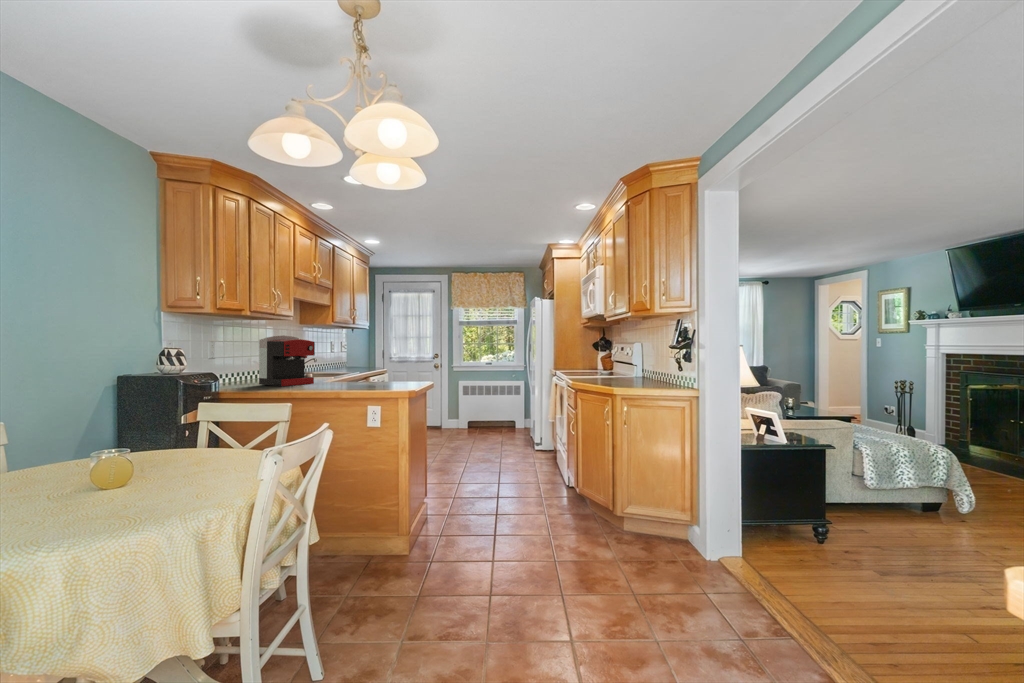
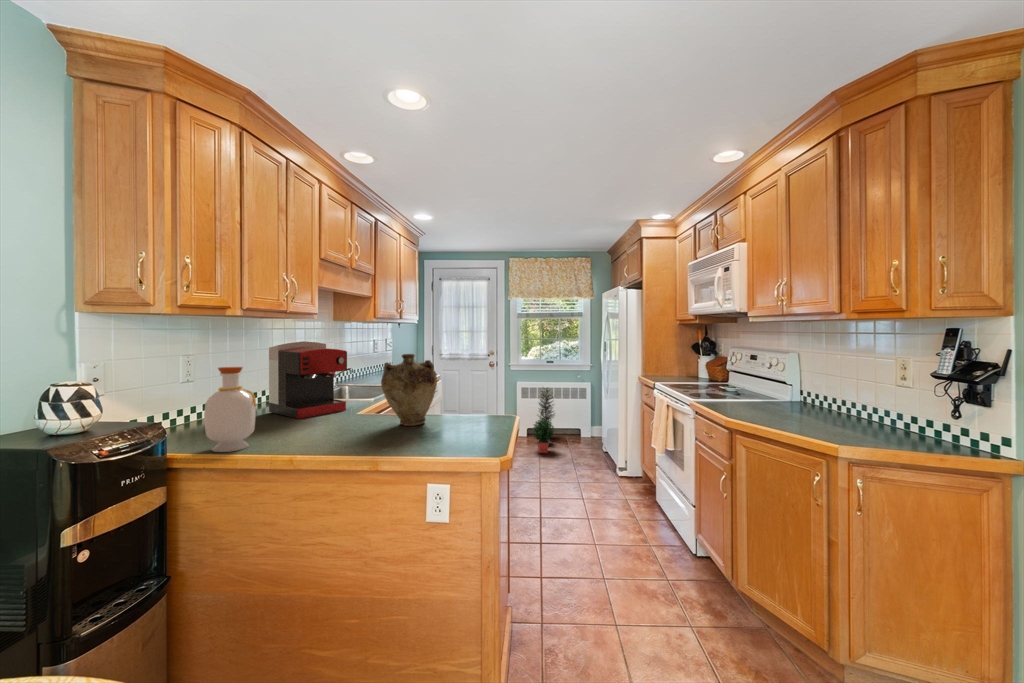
vase: none [340,340,377,386] -> present [381,354,437,426]
bottle: none [234,345,265,394] -> present [204,367,256,452]
potted plant: none [470,384,494,439] -> present [533,388,555,453]

